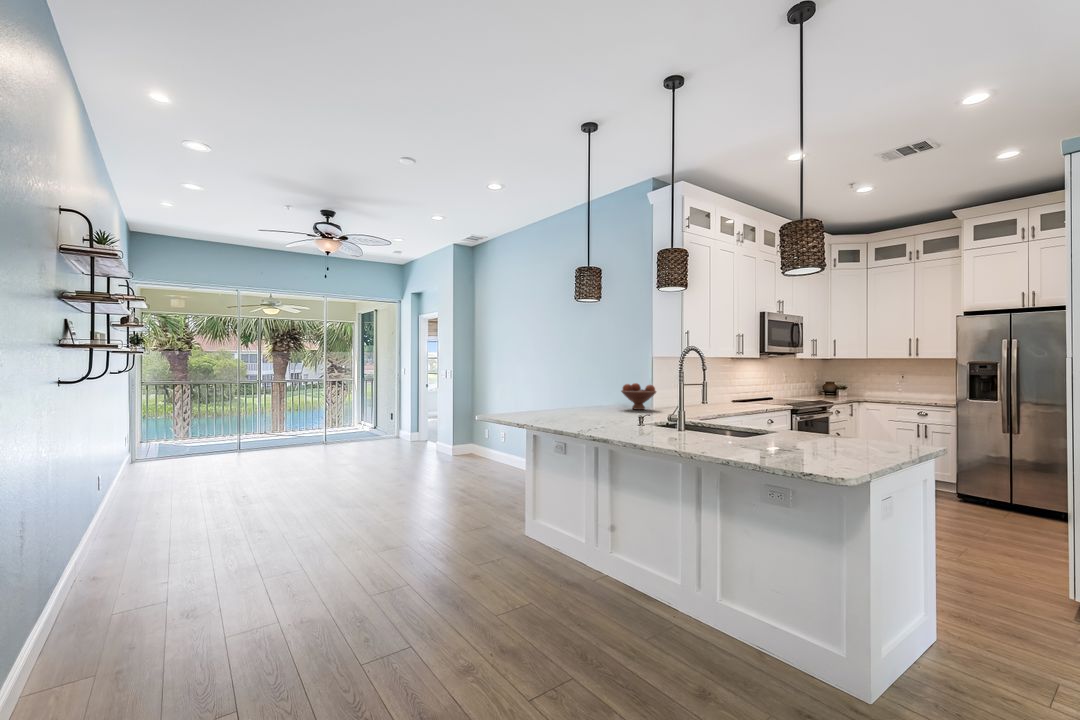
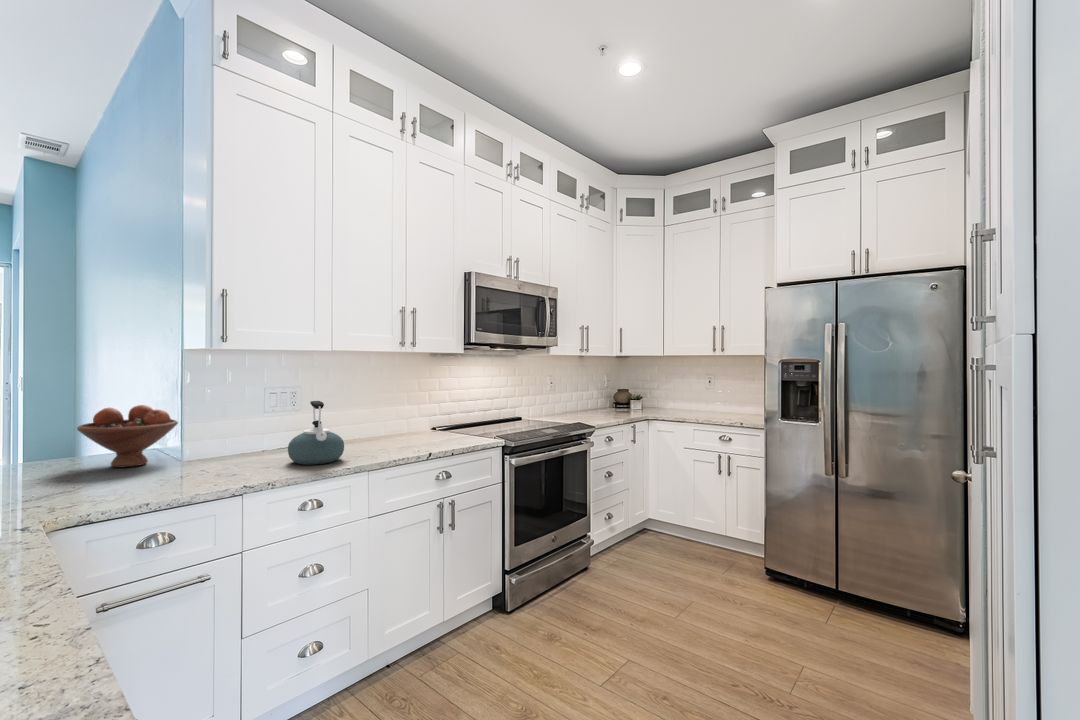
kettle: none [706,382,732,411] -> present [288,401,344,465]

